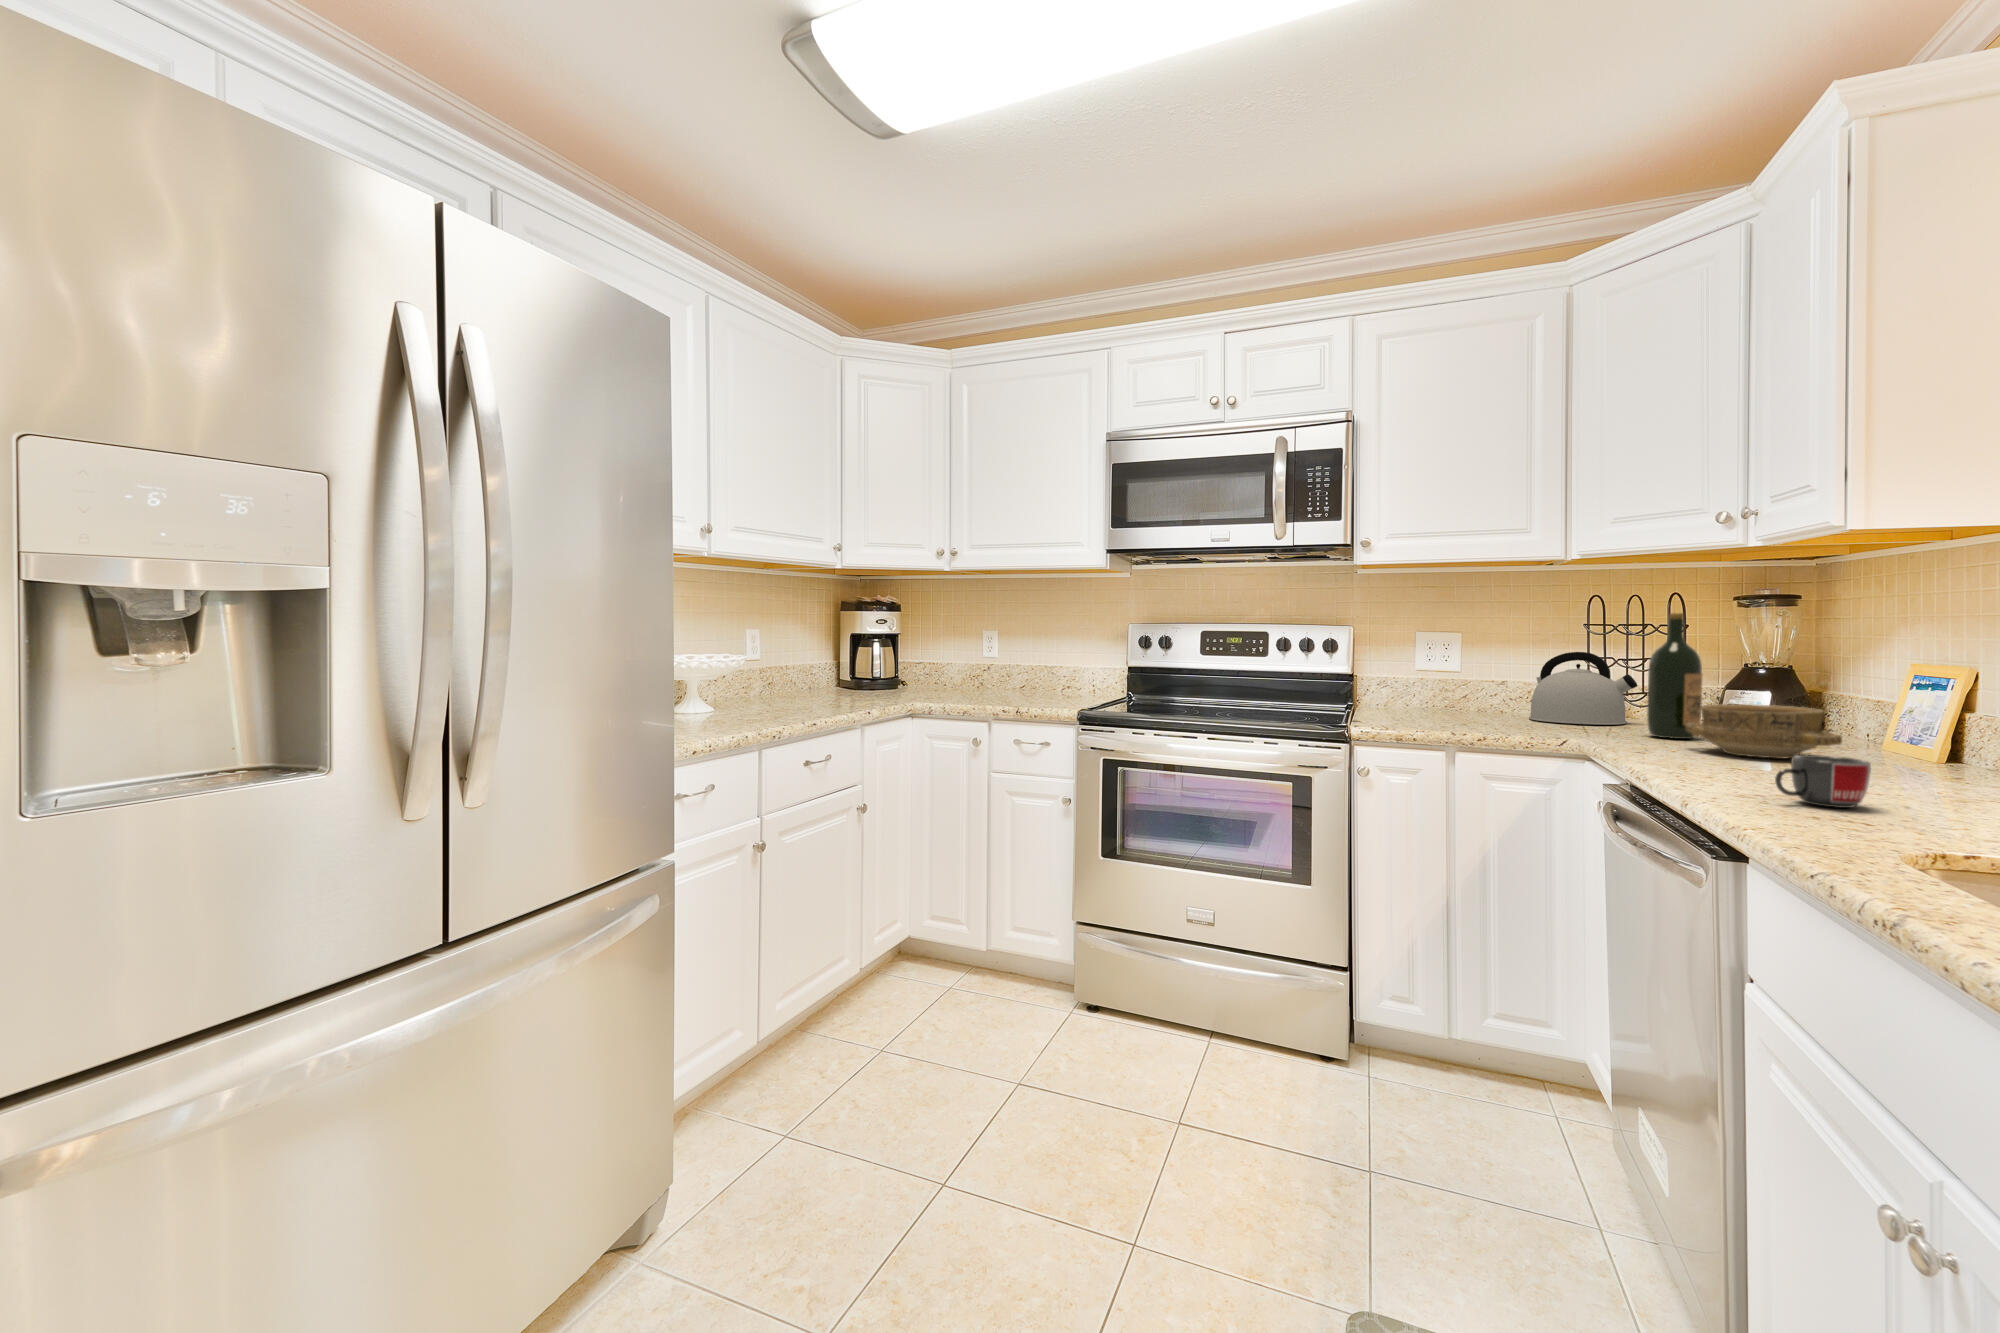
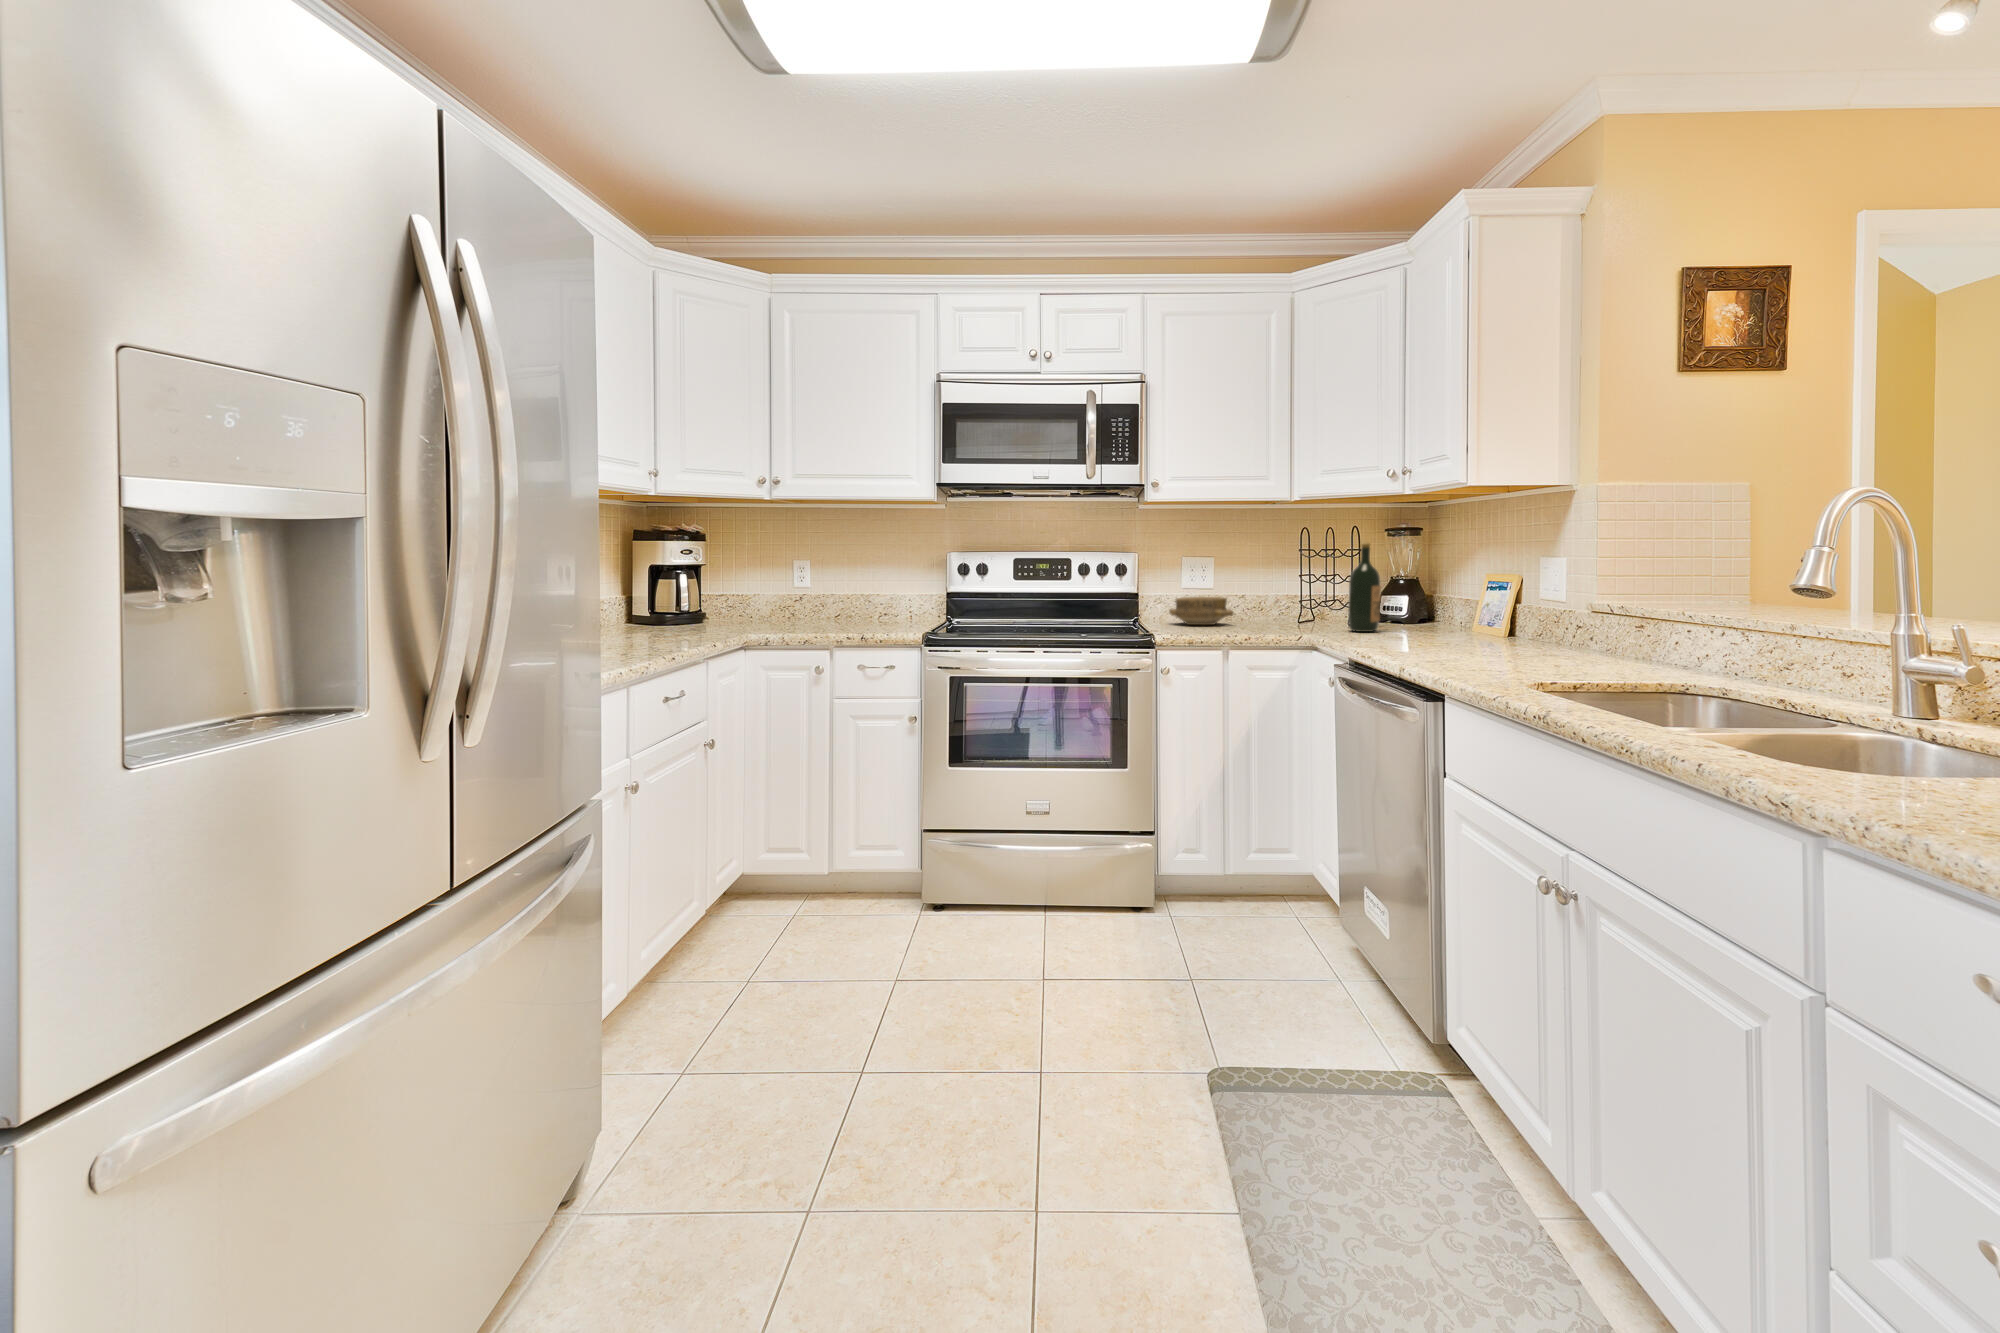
kettle: present [1529,652,1637,725] -> none [1265,572,1335,626]
ceramic bowl: present [1686,704,1842,758] -> present [1169,597,1234,625]
mug: present [1775,755,1871,808] -> none [1446,632,1489,661]

